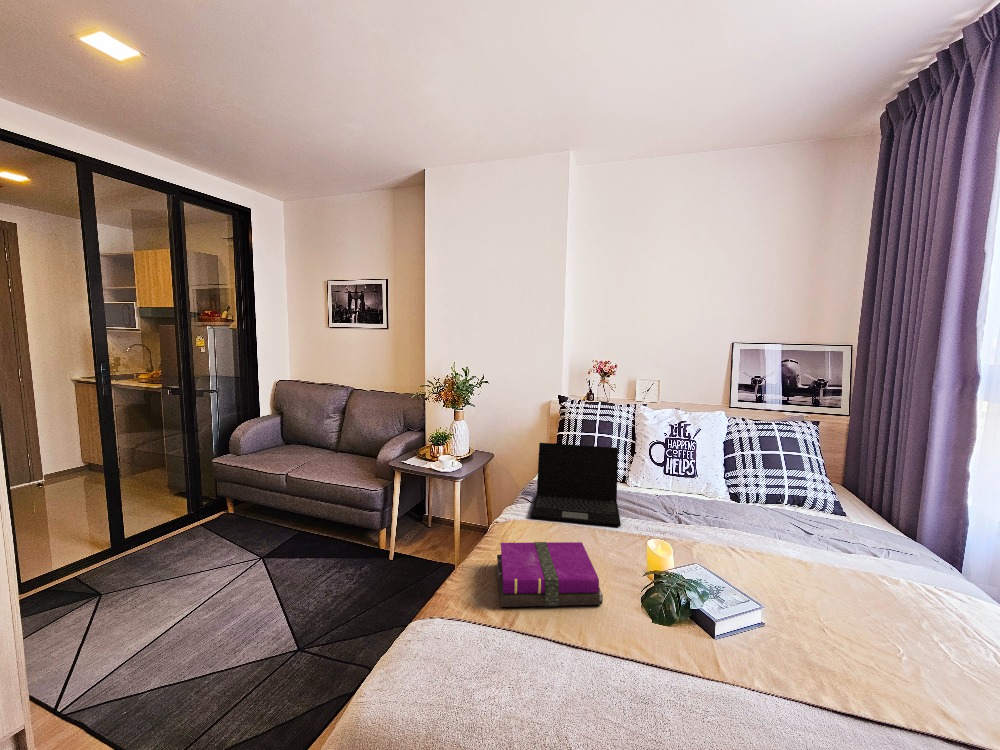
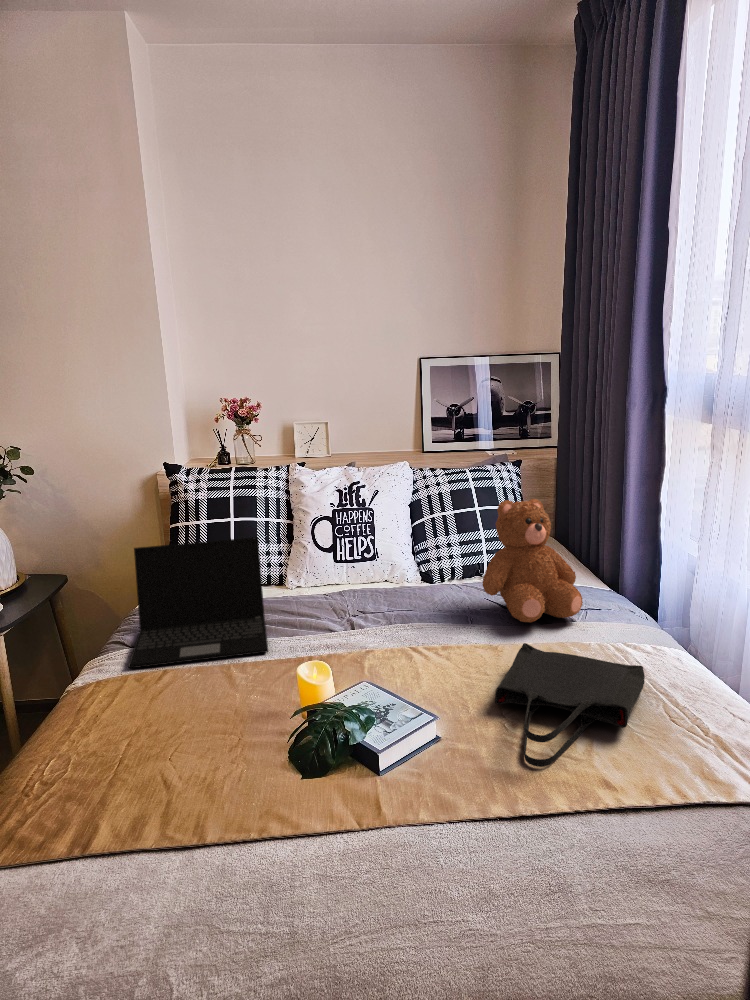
teddy bear: none [790,448,889,553] -> present [483,499,583,622]
notebook: present [497,542,603,607] -> none [68,690,235,818]
tote bag: none [811,564,969,676] -> present [495,643,645,767]

